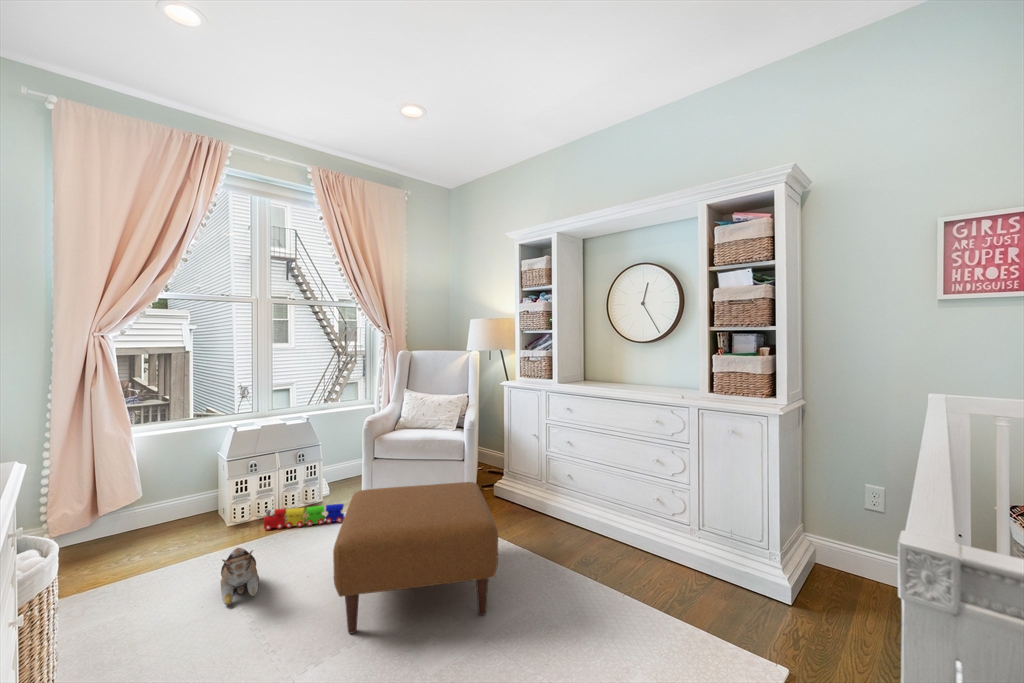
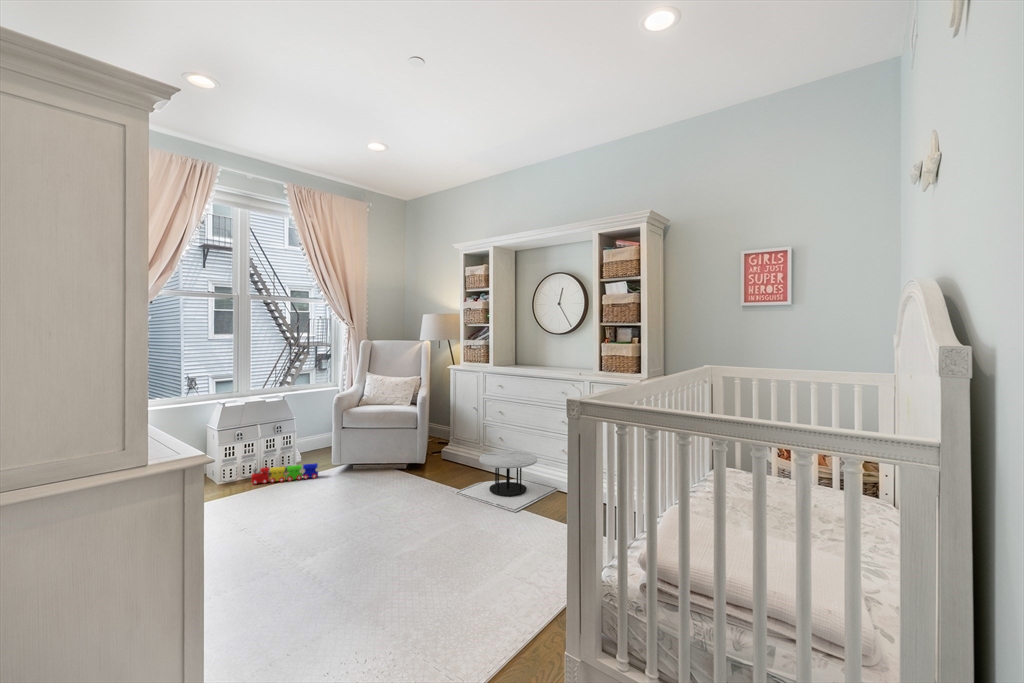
ottoman: present [333,482,498,633] -> none [323,439,442,538]
side table: none [511,495,656,594] -> present [454,451,560,512]
plush toy: present [221,548,259,605] -> none [229,485,259,528]

